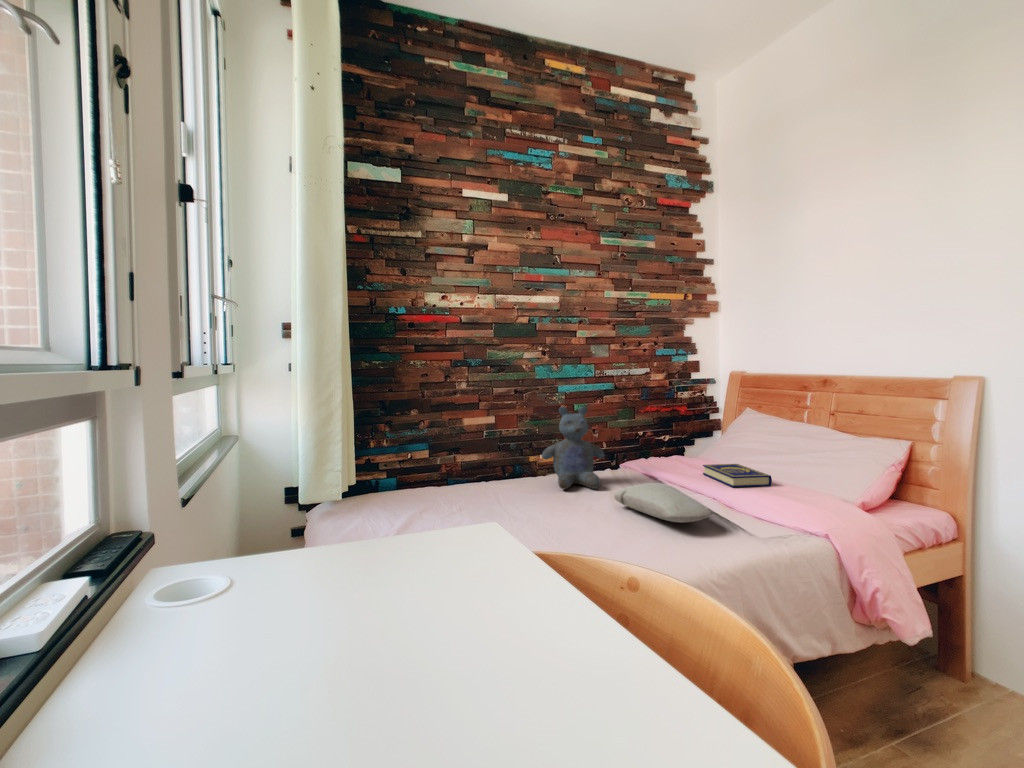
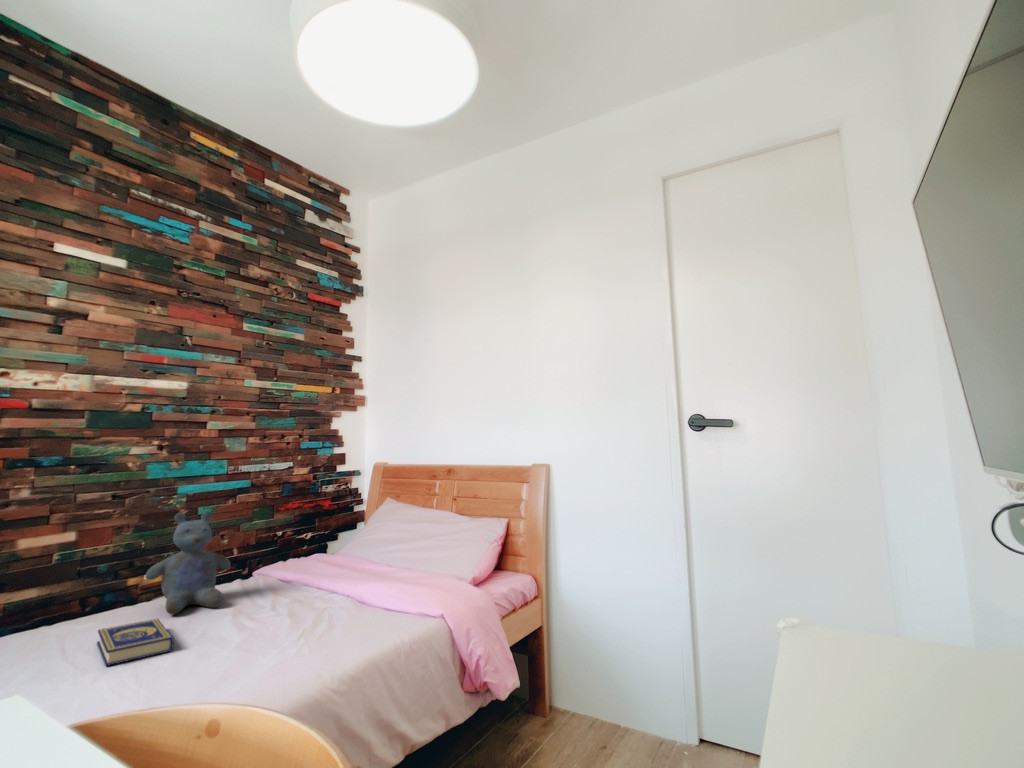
book: present [703,464,772,487] -> present [97,619,174,666]
pillow: present [614,483,711,522] -> none [236,590,338,630]

